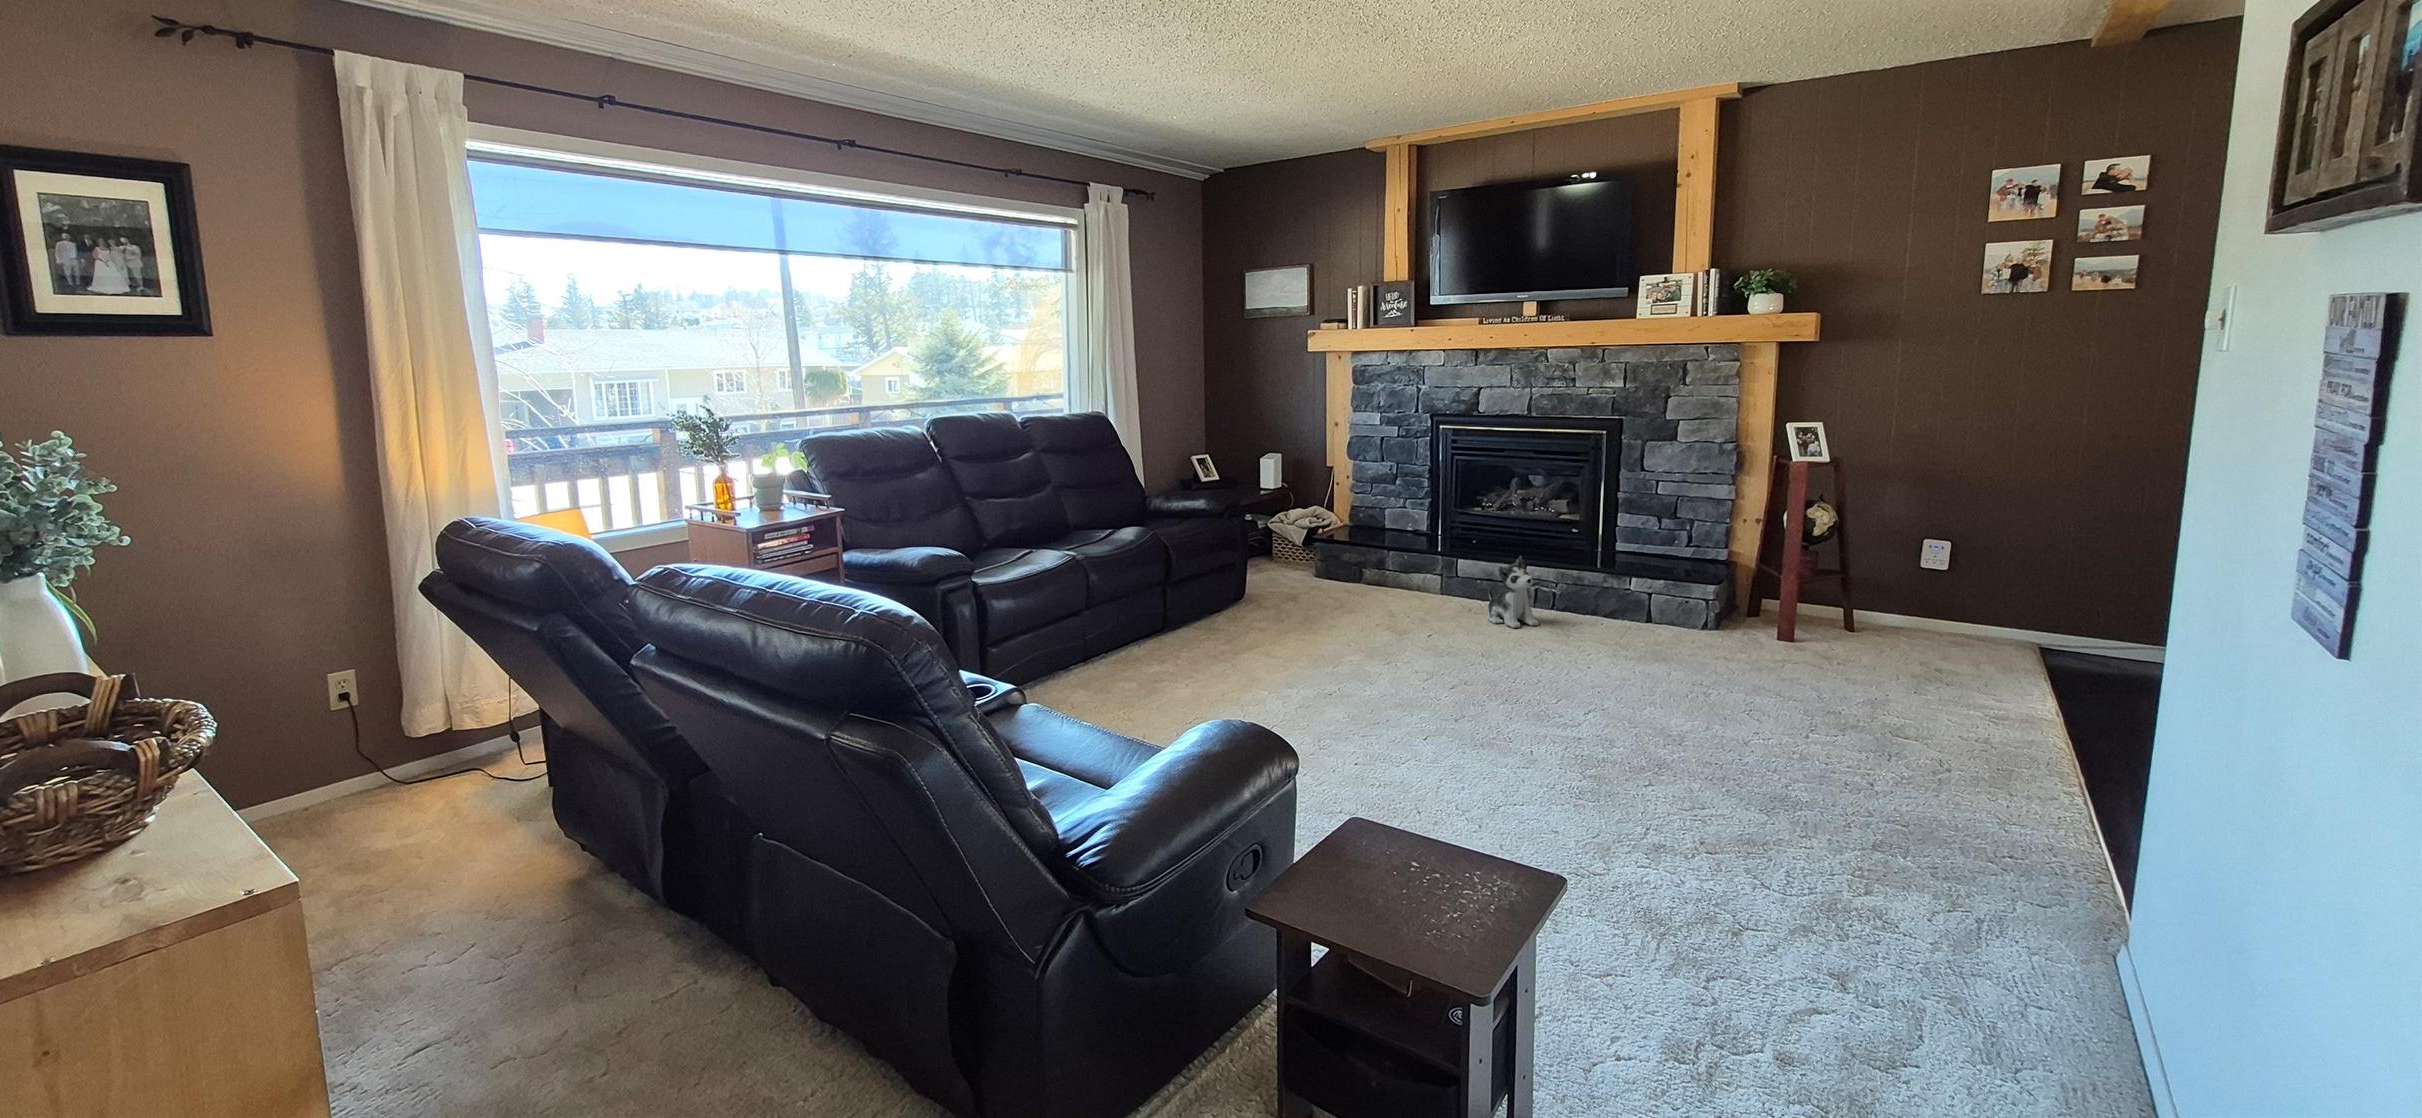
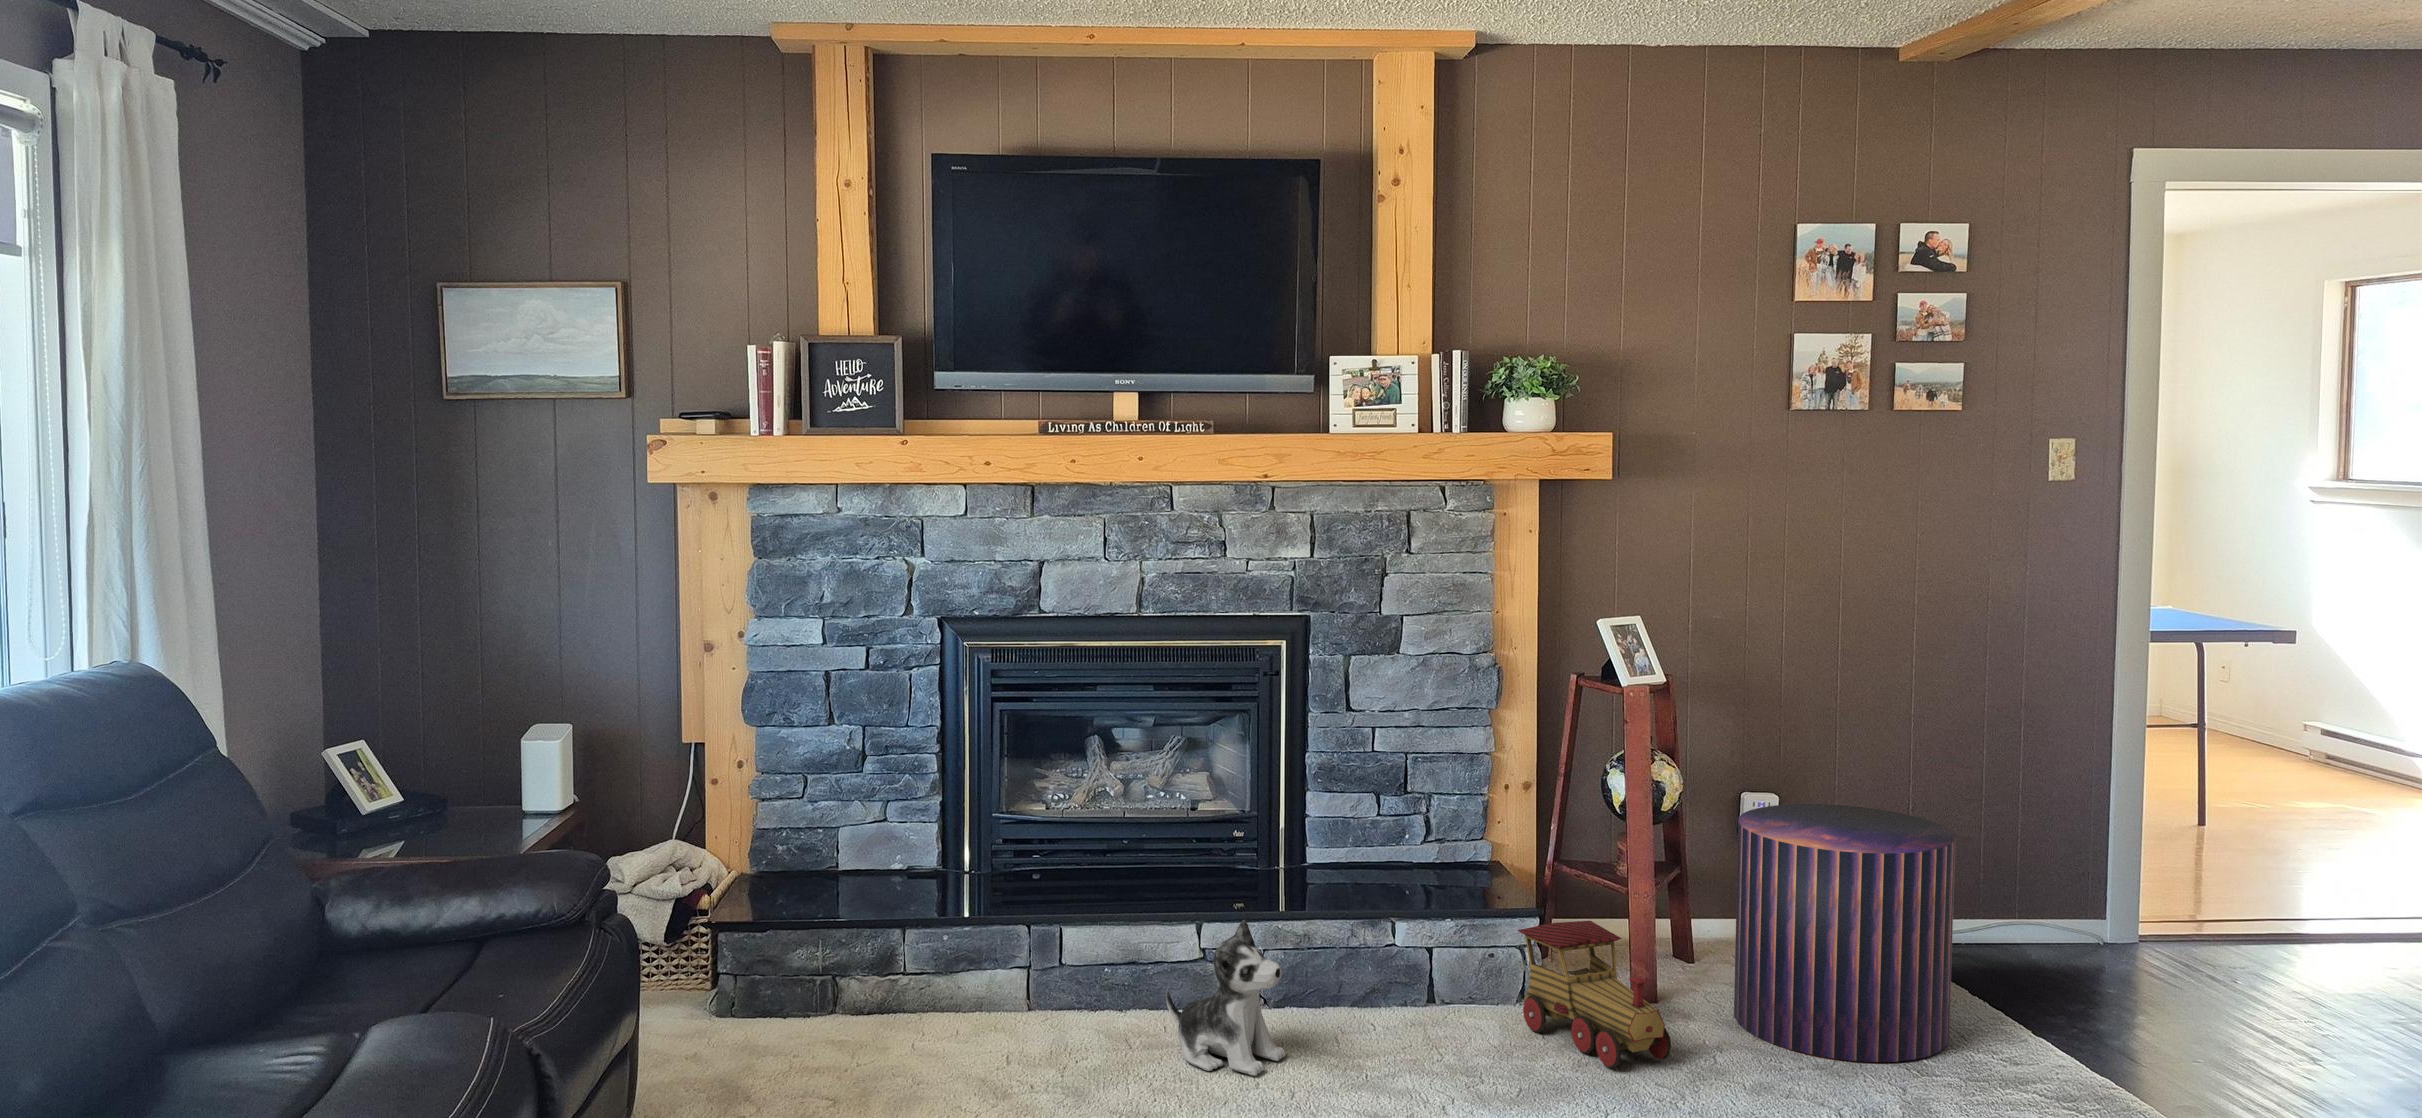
pouf: none [1827,536,1989,684] -> present [1734,804,1956,1062]
toy train: none [1687,584,1751,657] -> present [1517,921,1671,1068]

